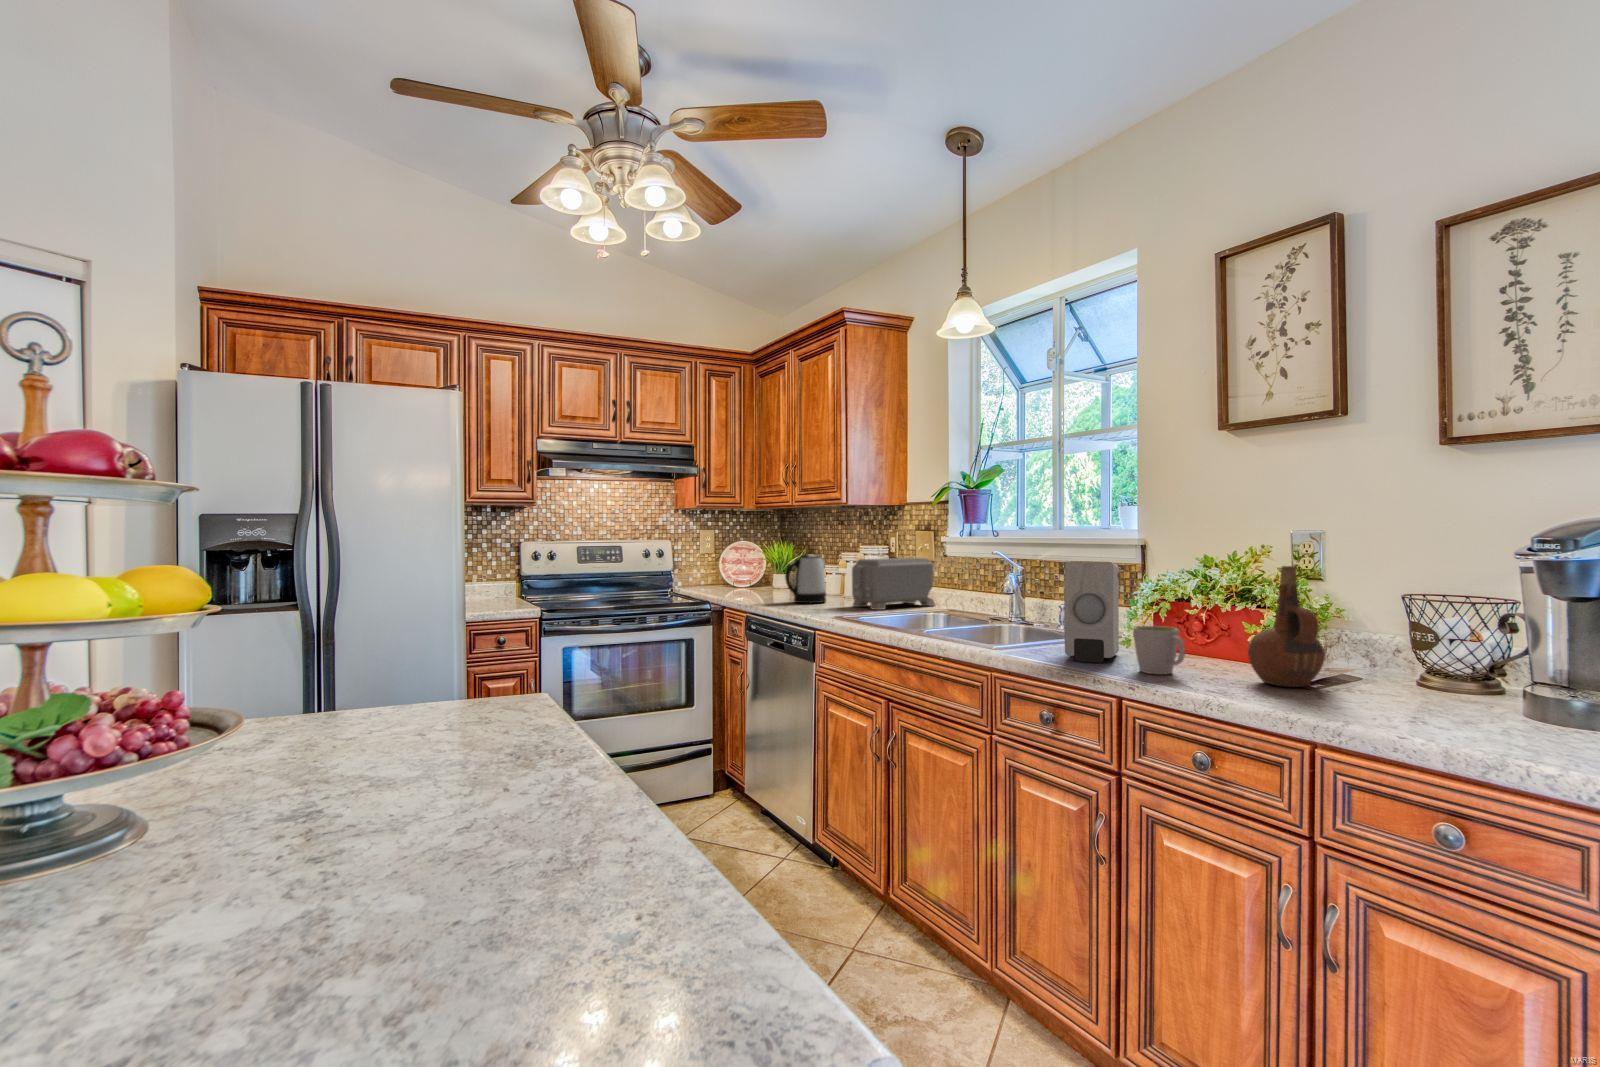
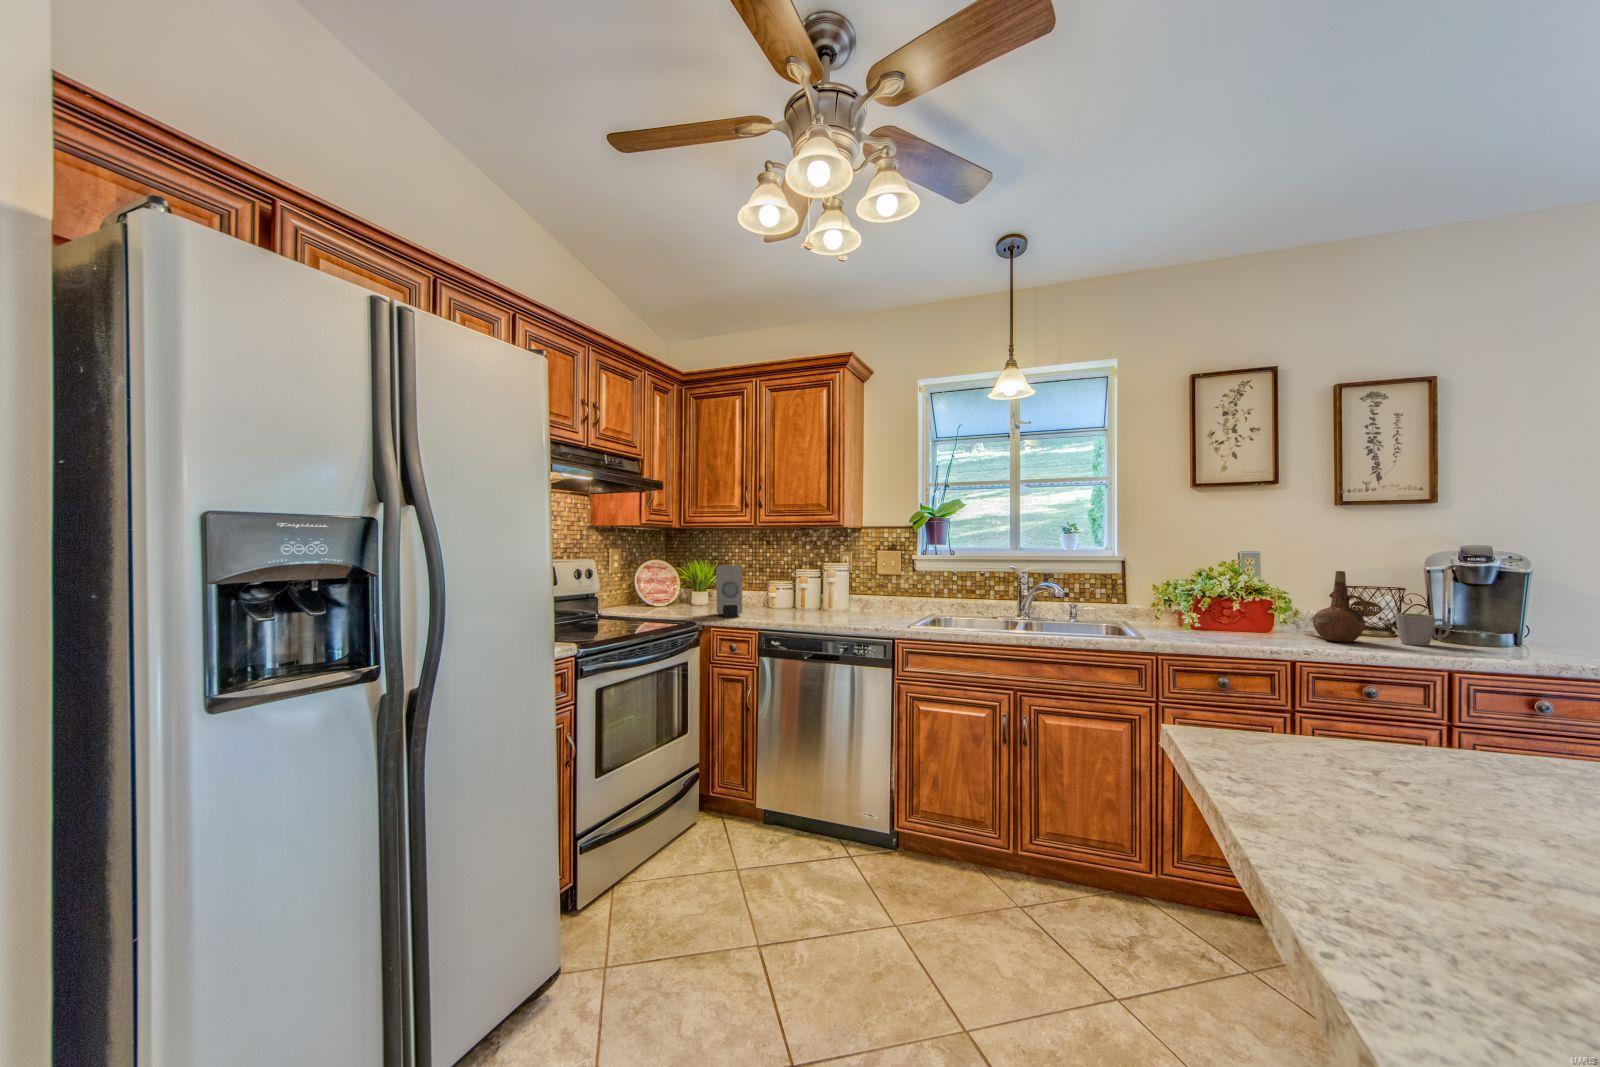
kettle: present [785,555,826,603] -> none [777,571,806,616]
toaster: present [852,558,936,610] -> none [845,572,897,617]
soap dispenser: present [1064,561,1119,663] -> present [716,565,742,617]
mug: present [1133,626,1185,674] -> present [1395,613,1450,646]

